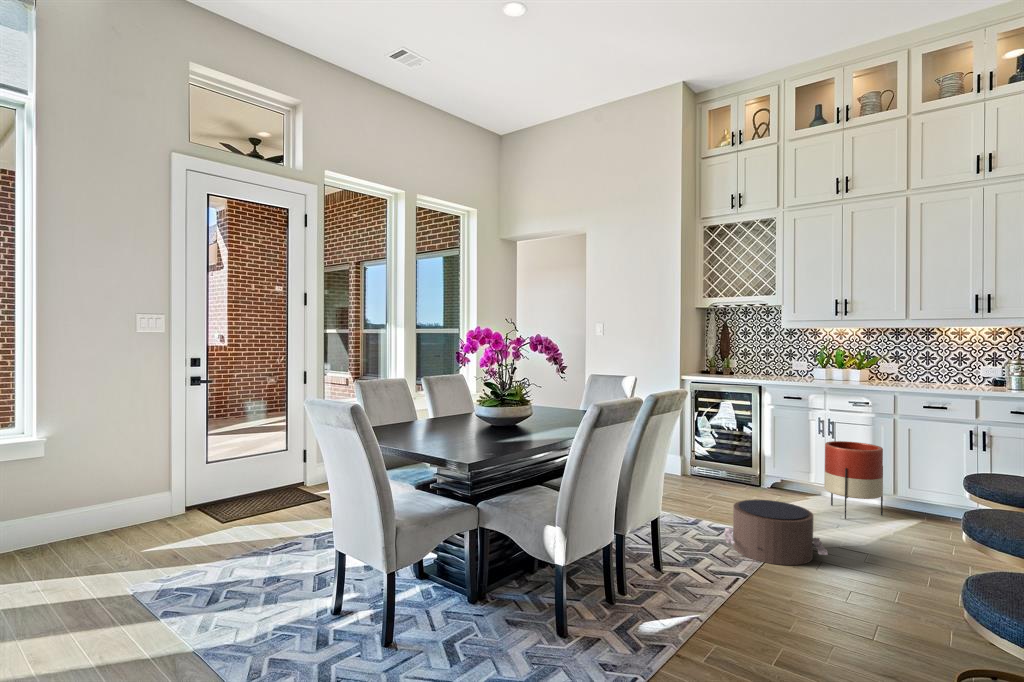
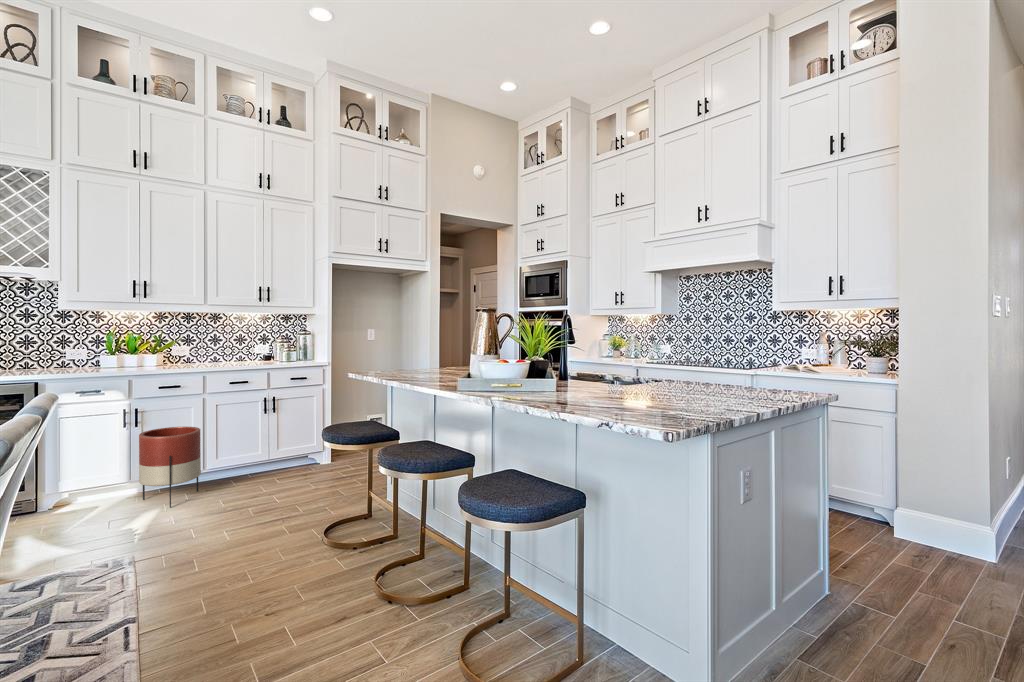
pouf: present [724,500,828,565] -> none [57,511,206,599]

